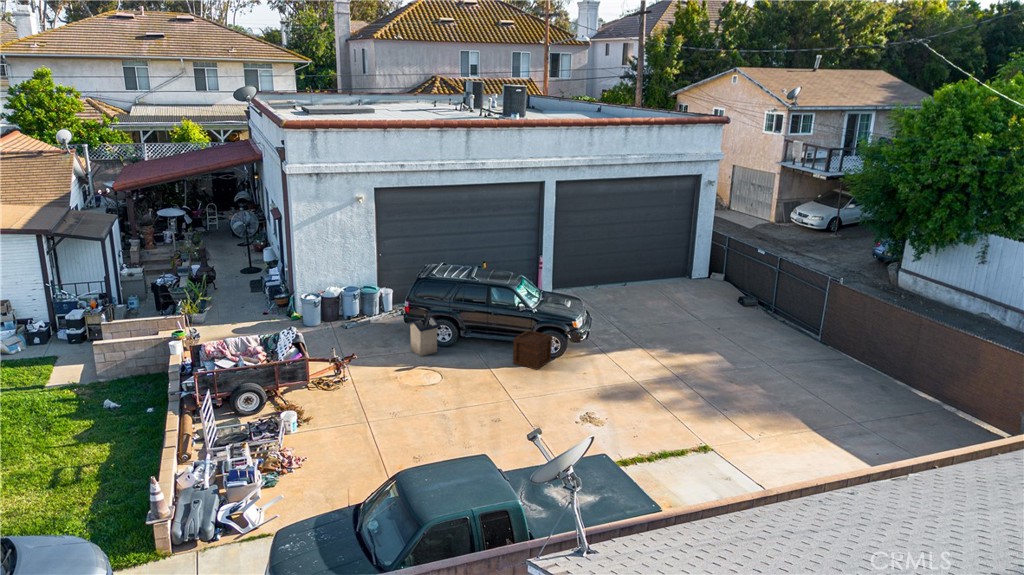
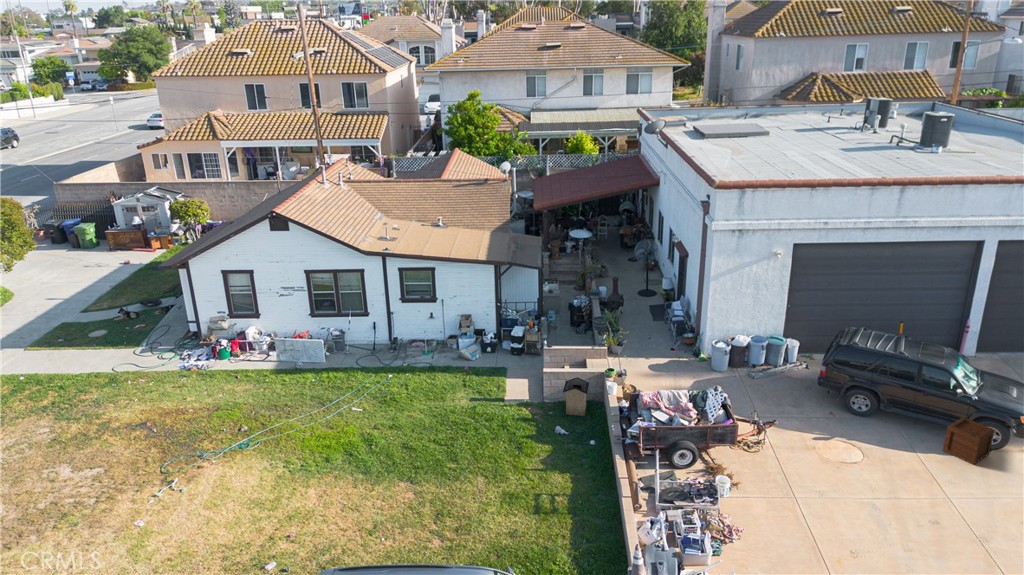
trash can: present [407,317,440,356] -> present [563,377,589,416]

